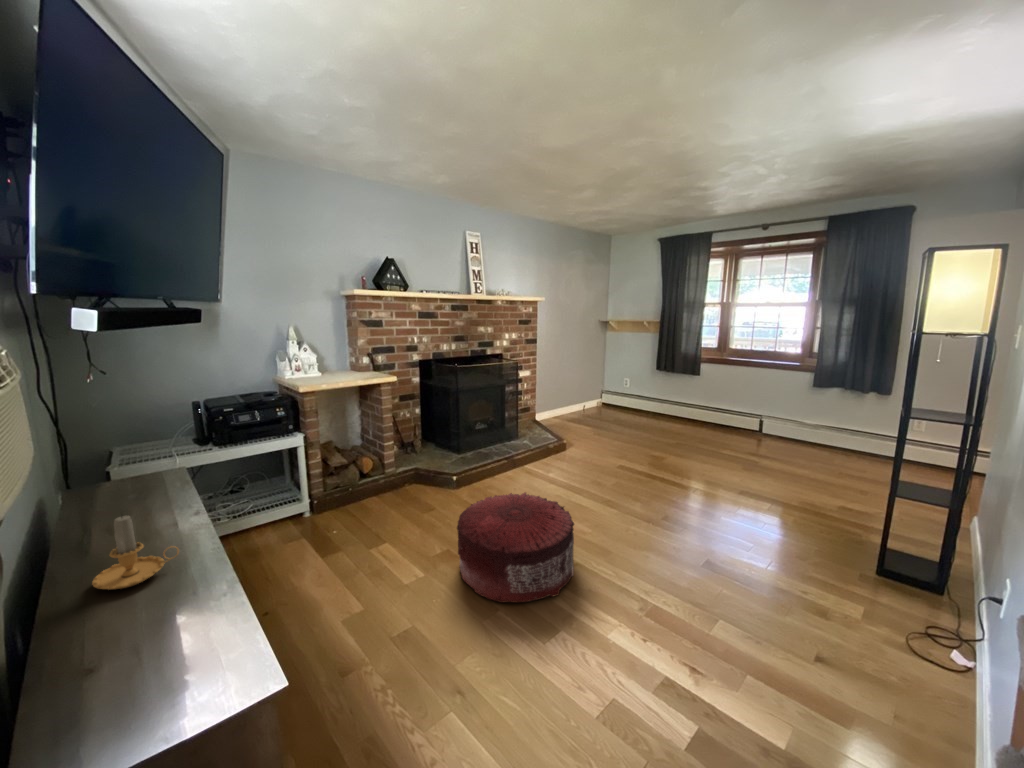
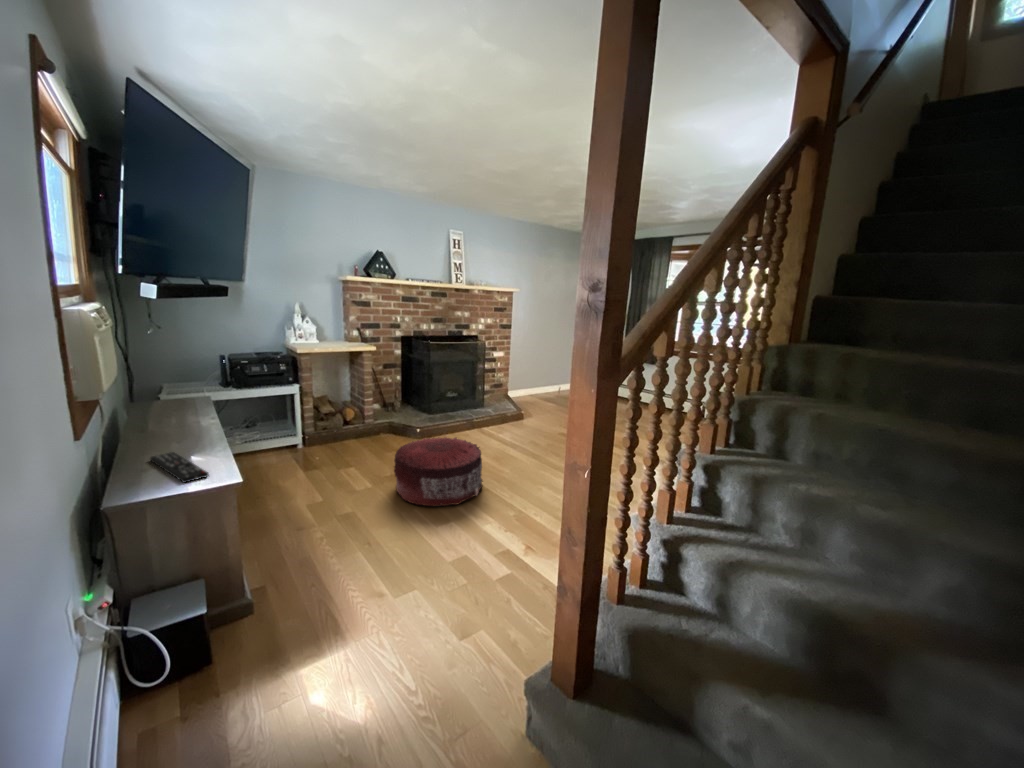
candle: present [92,516,179,590] -> none [148,402,197,443]
remote control: none [96,618,223,722] -> present [150,452,209,483]

